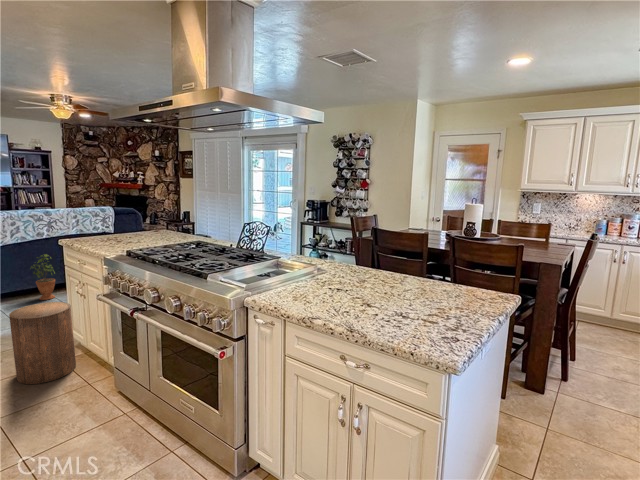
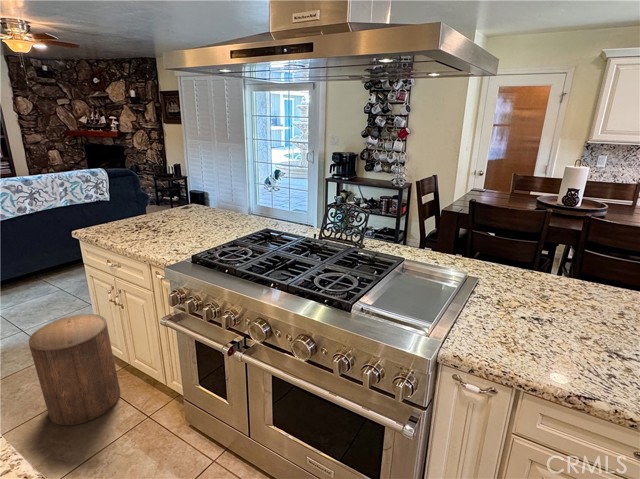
potted plant: present [31,254,55,300] -> none [15,231,51,289]

